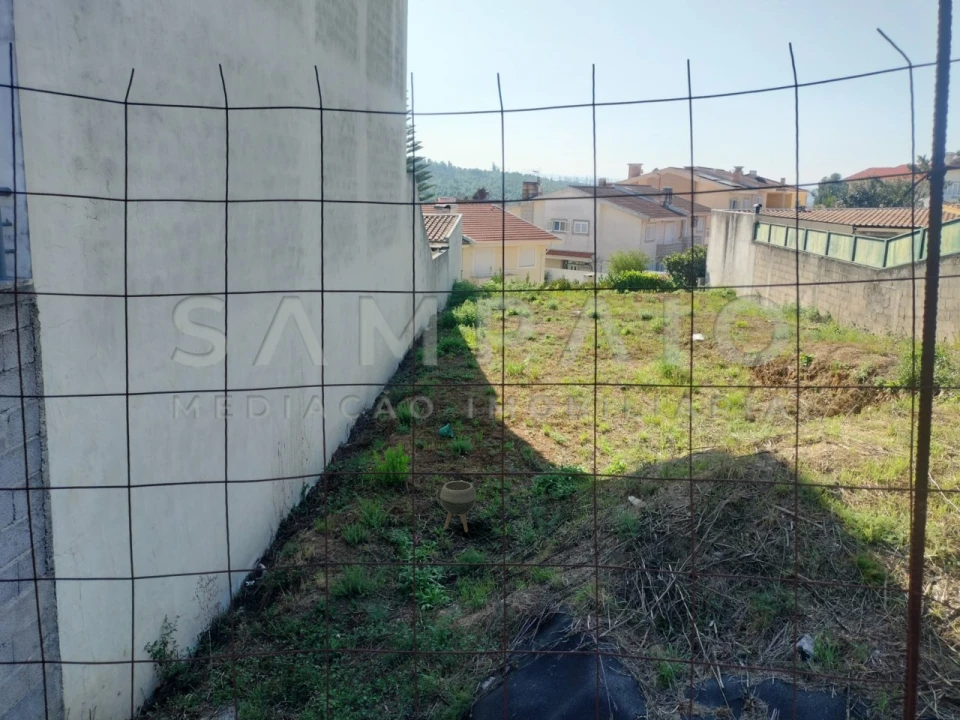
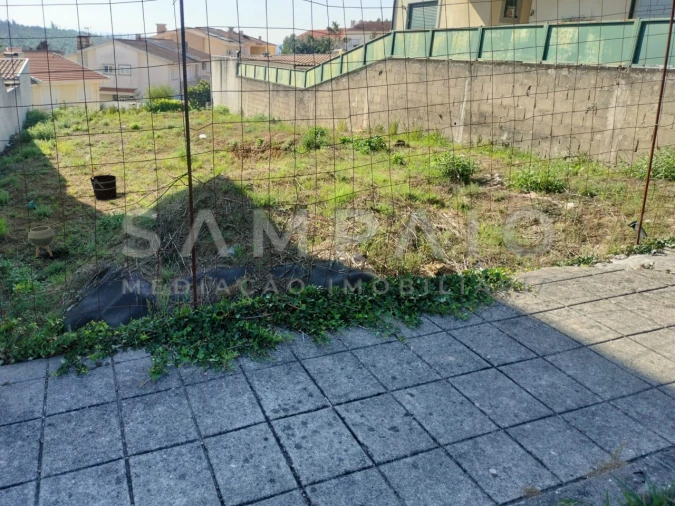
bucket: none [532,395,569,438] -> present [90,174,117,201]

